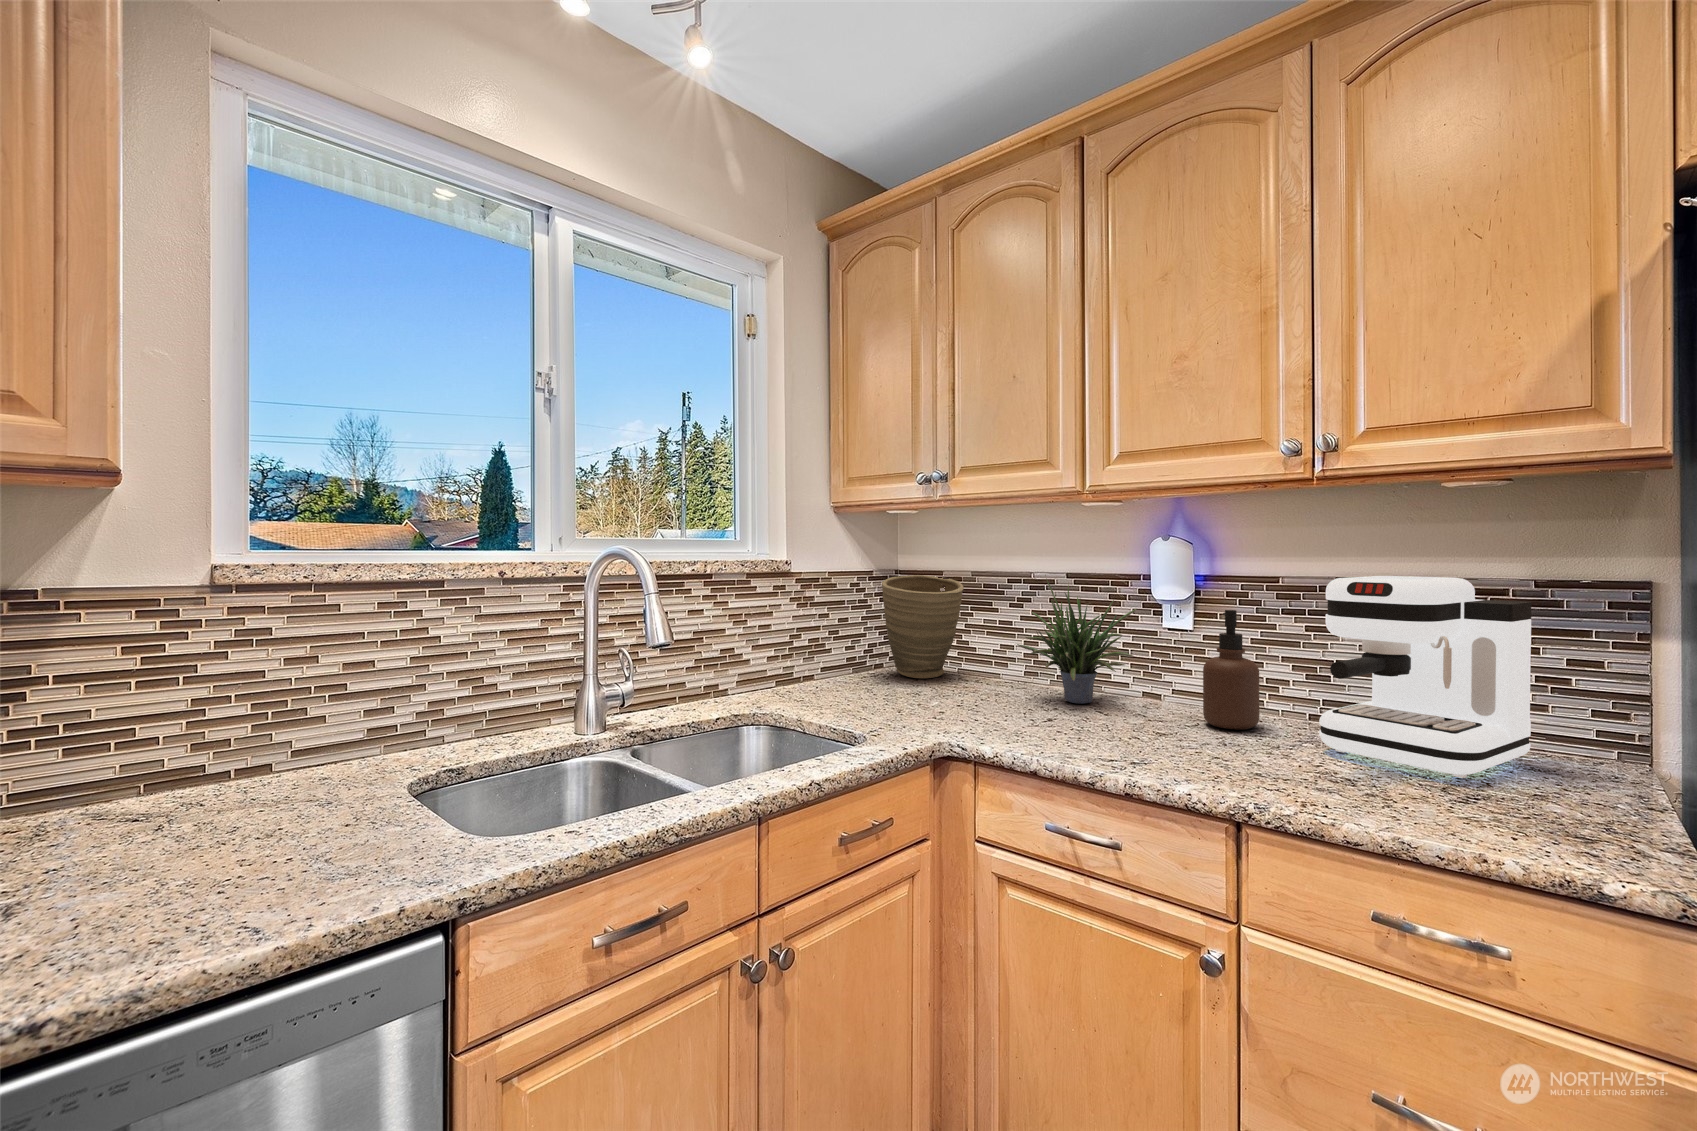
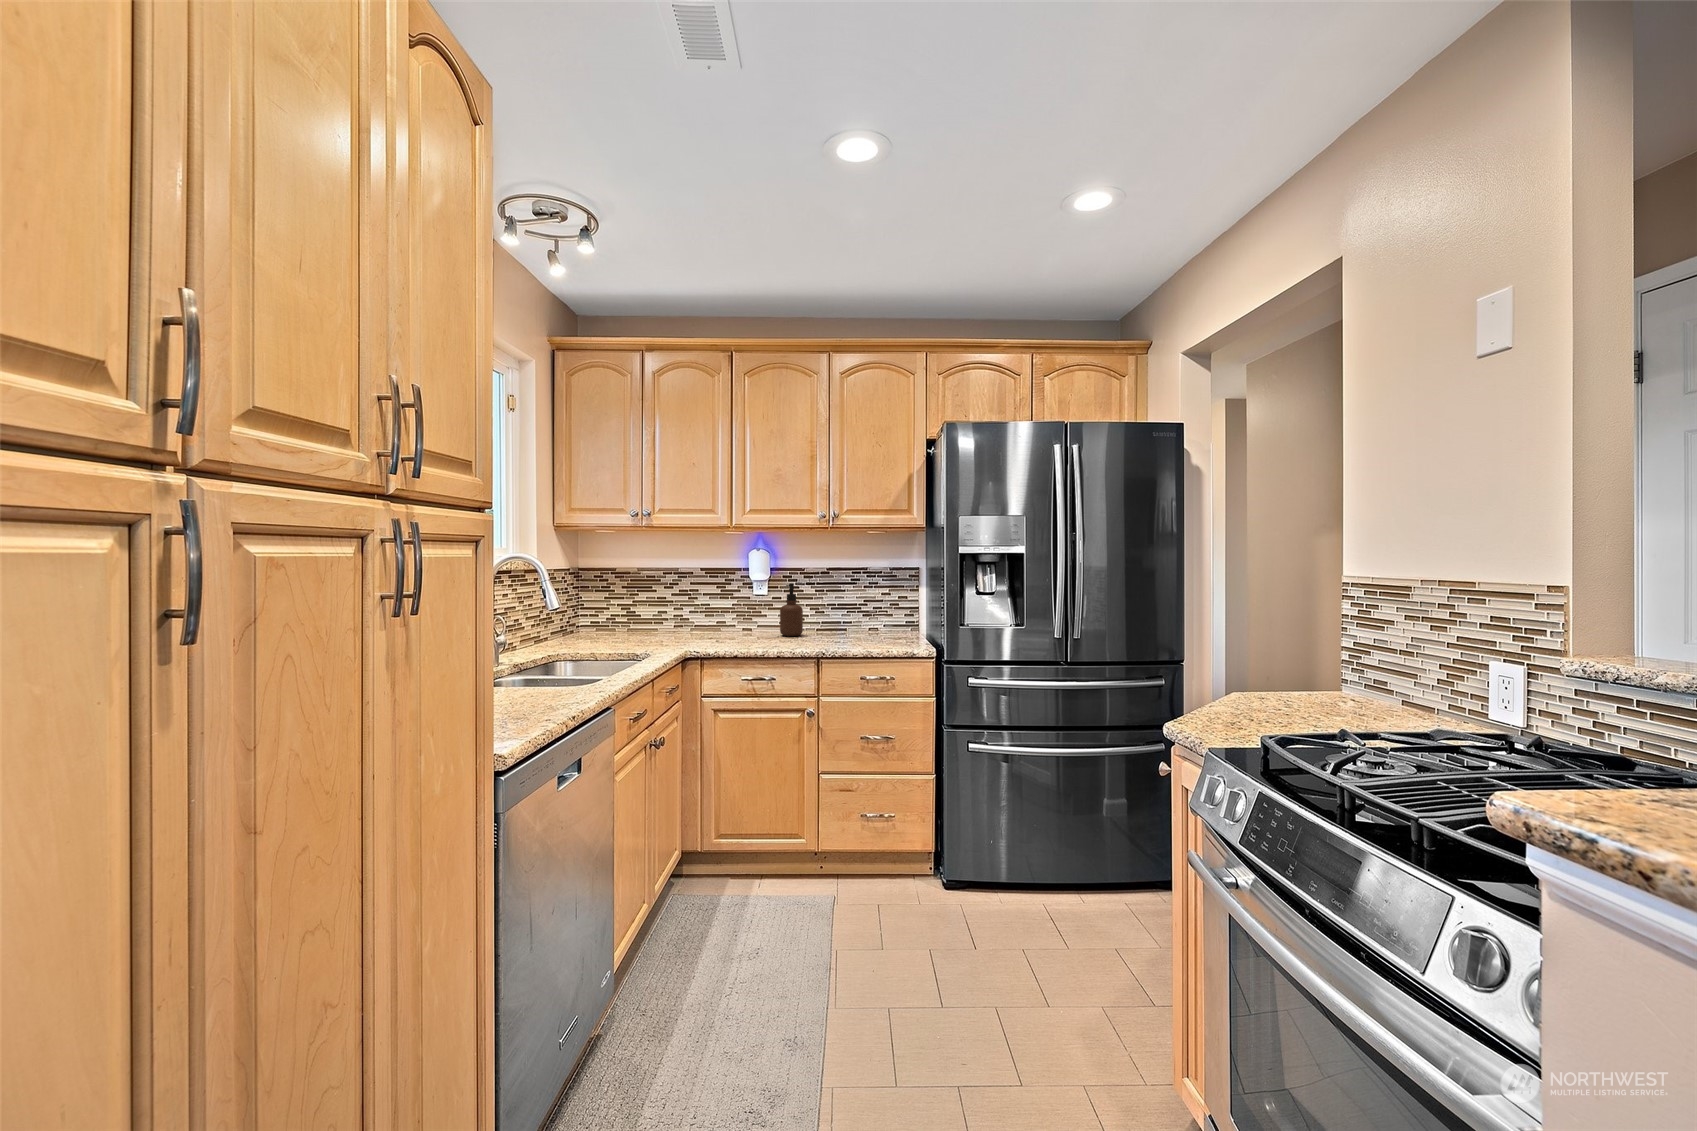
vase: present [882,575,964,678] -> none [584,571,637,634]
potted plant: present [1017,575,1137,704] -> none [683,569,750,635]
coffee maker: present [1319,576,1532,778] -> none [830,568,890,638]

